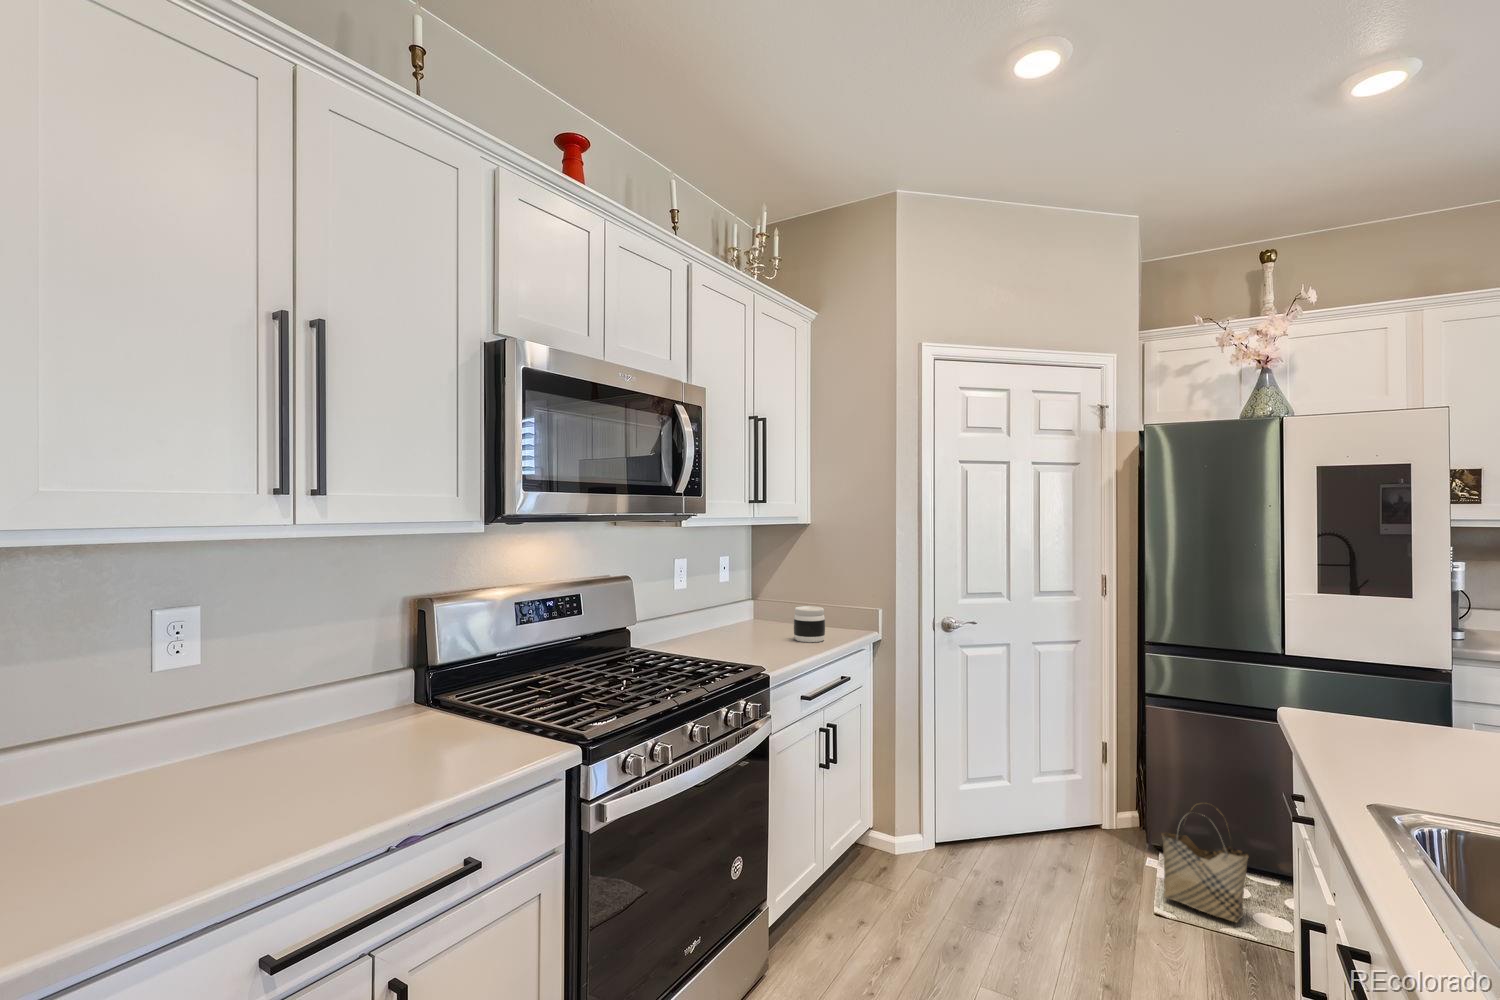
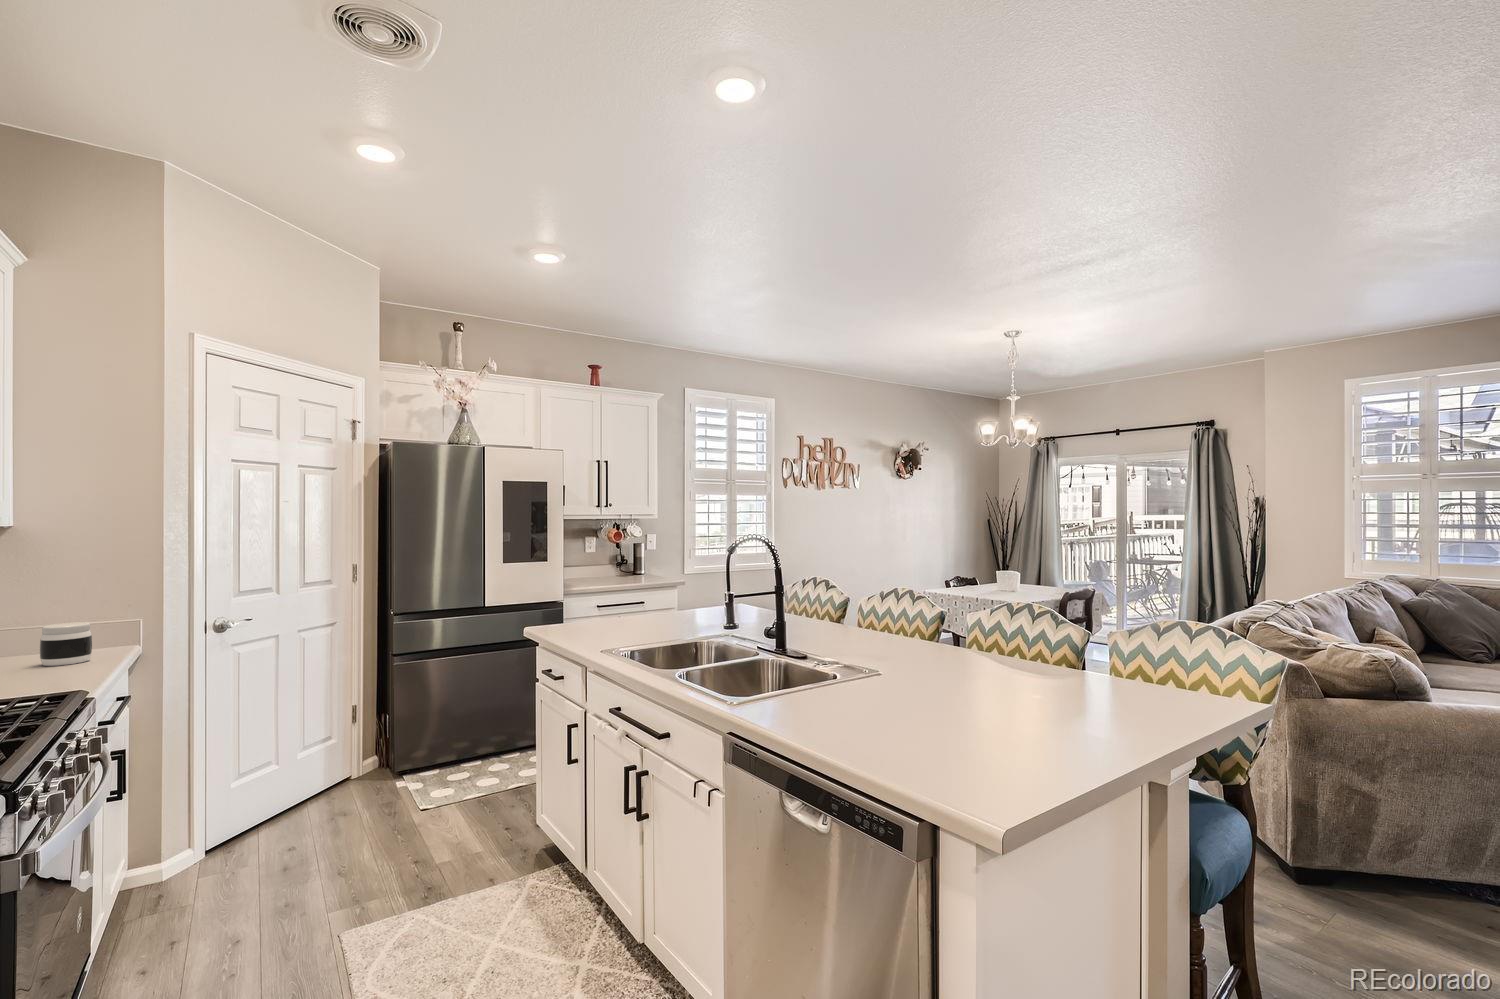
woven basket: present [1162,802,1248,922] -> none [419,719,477,799]

